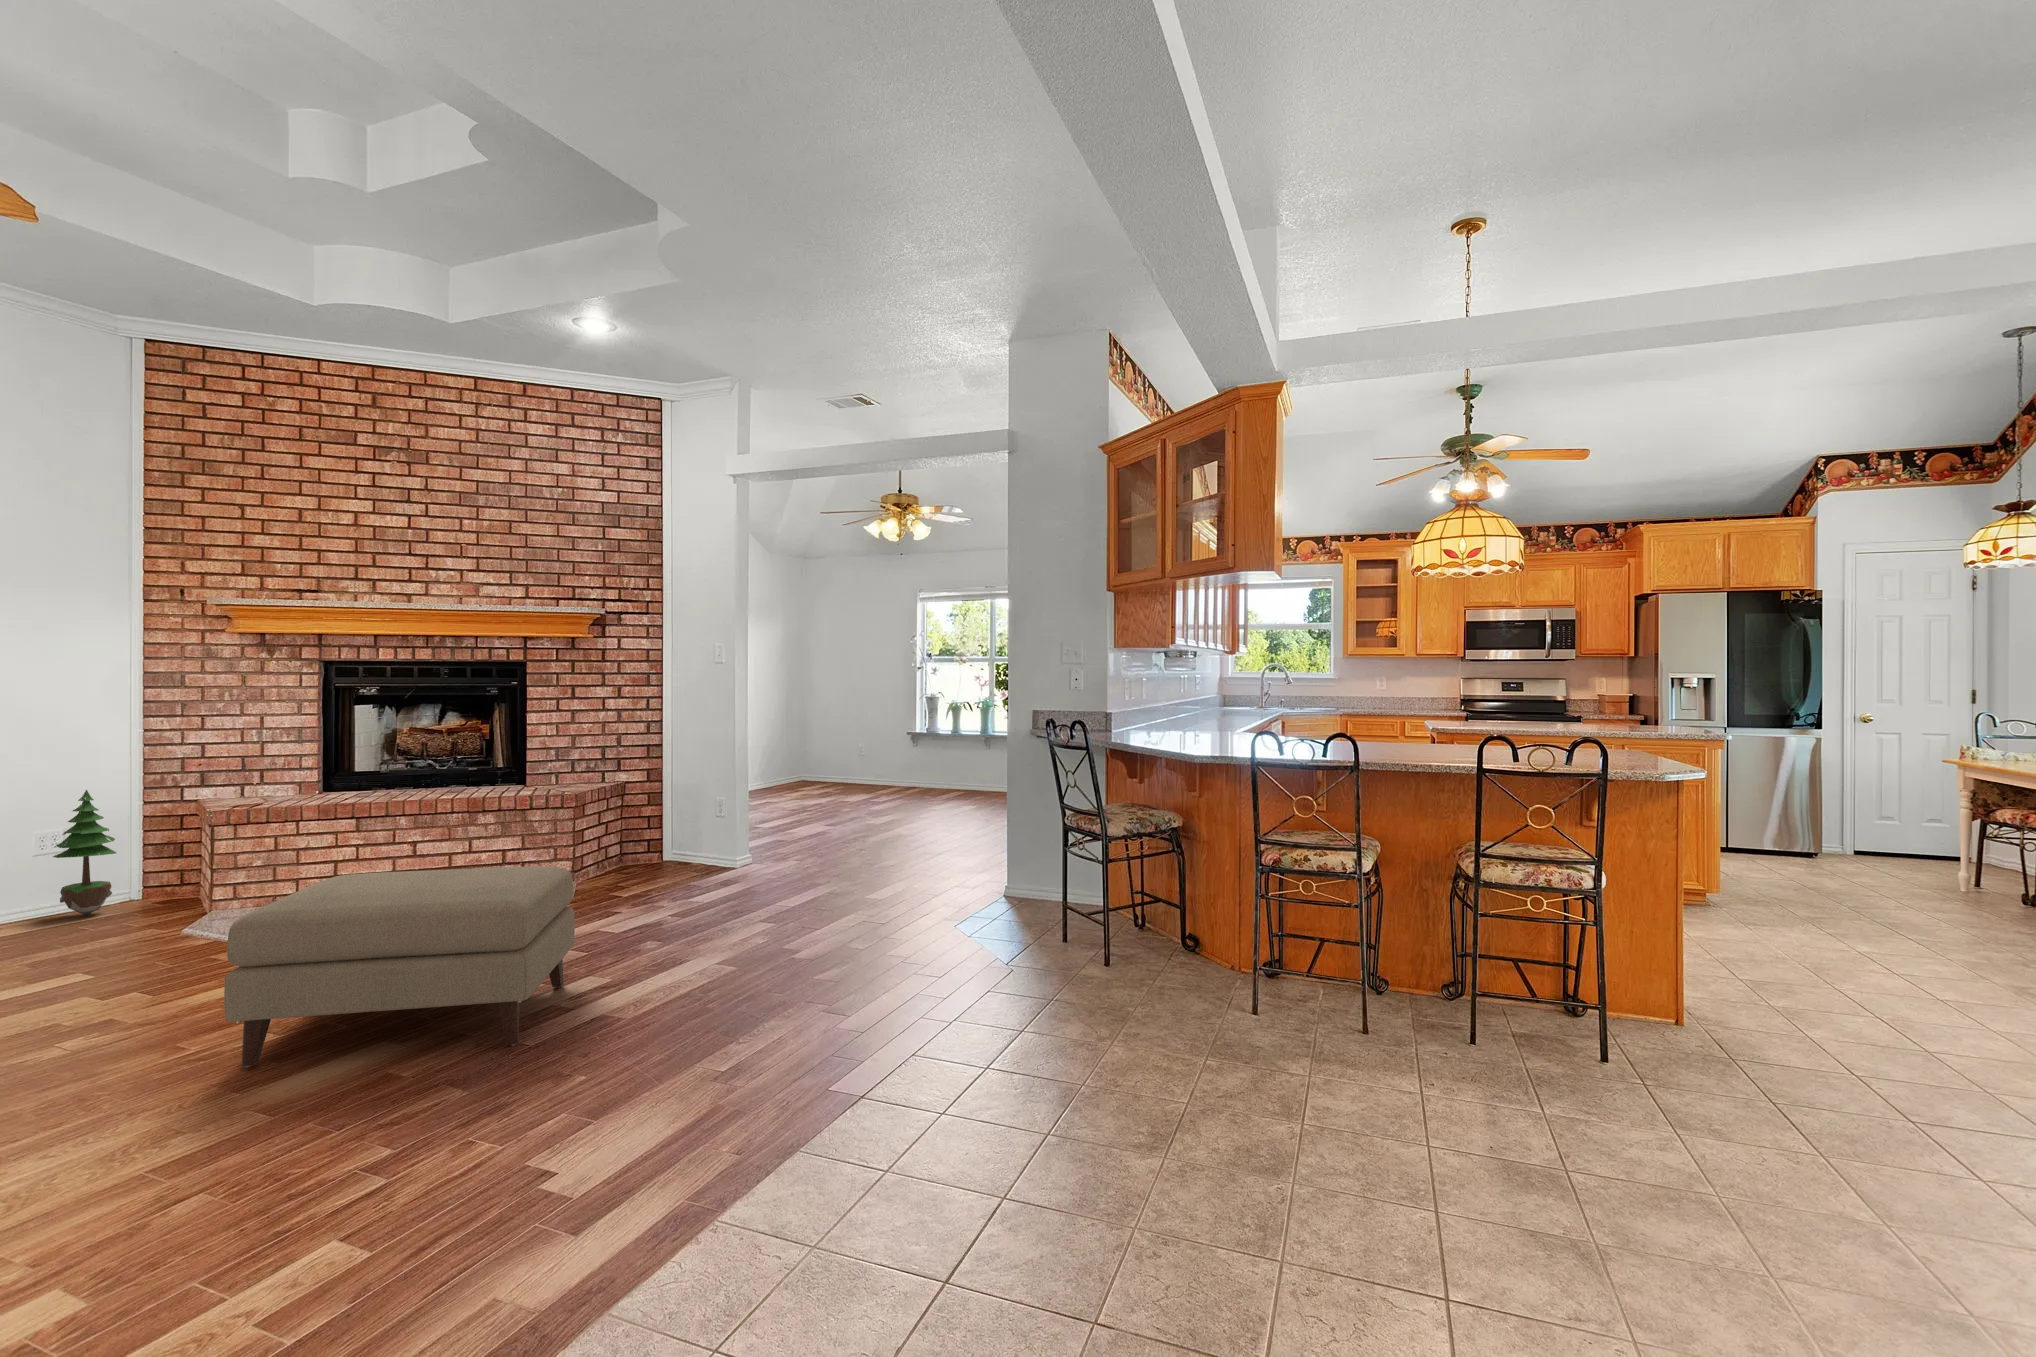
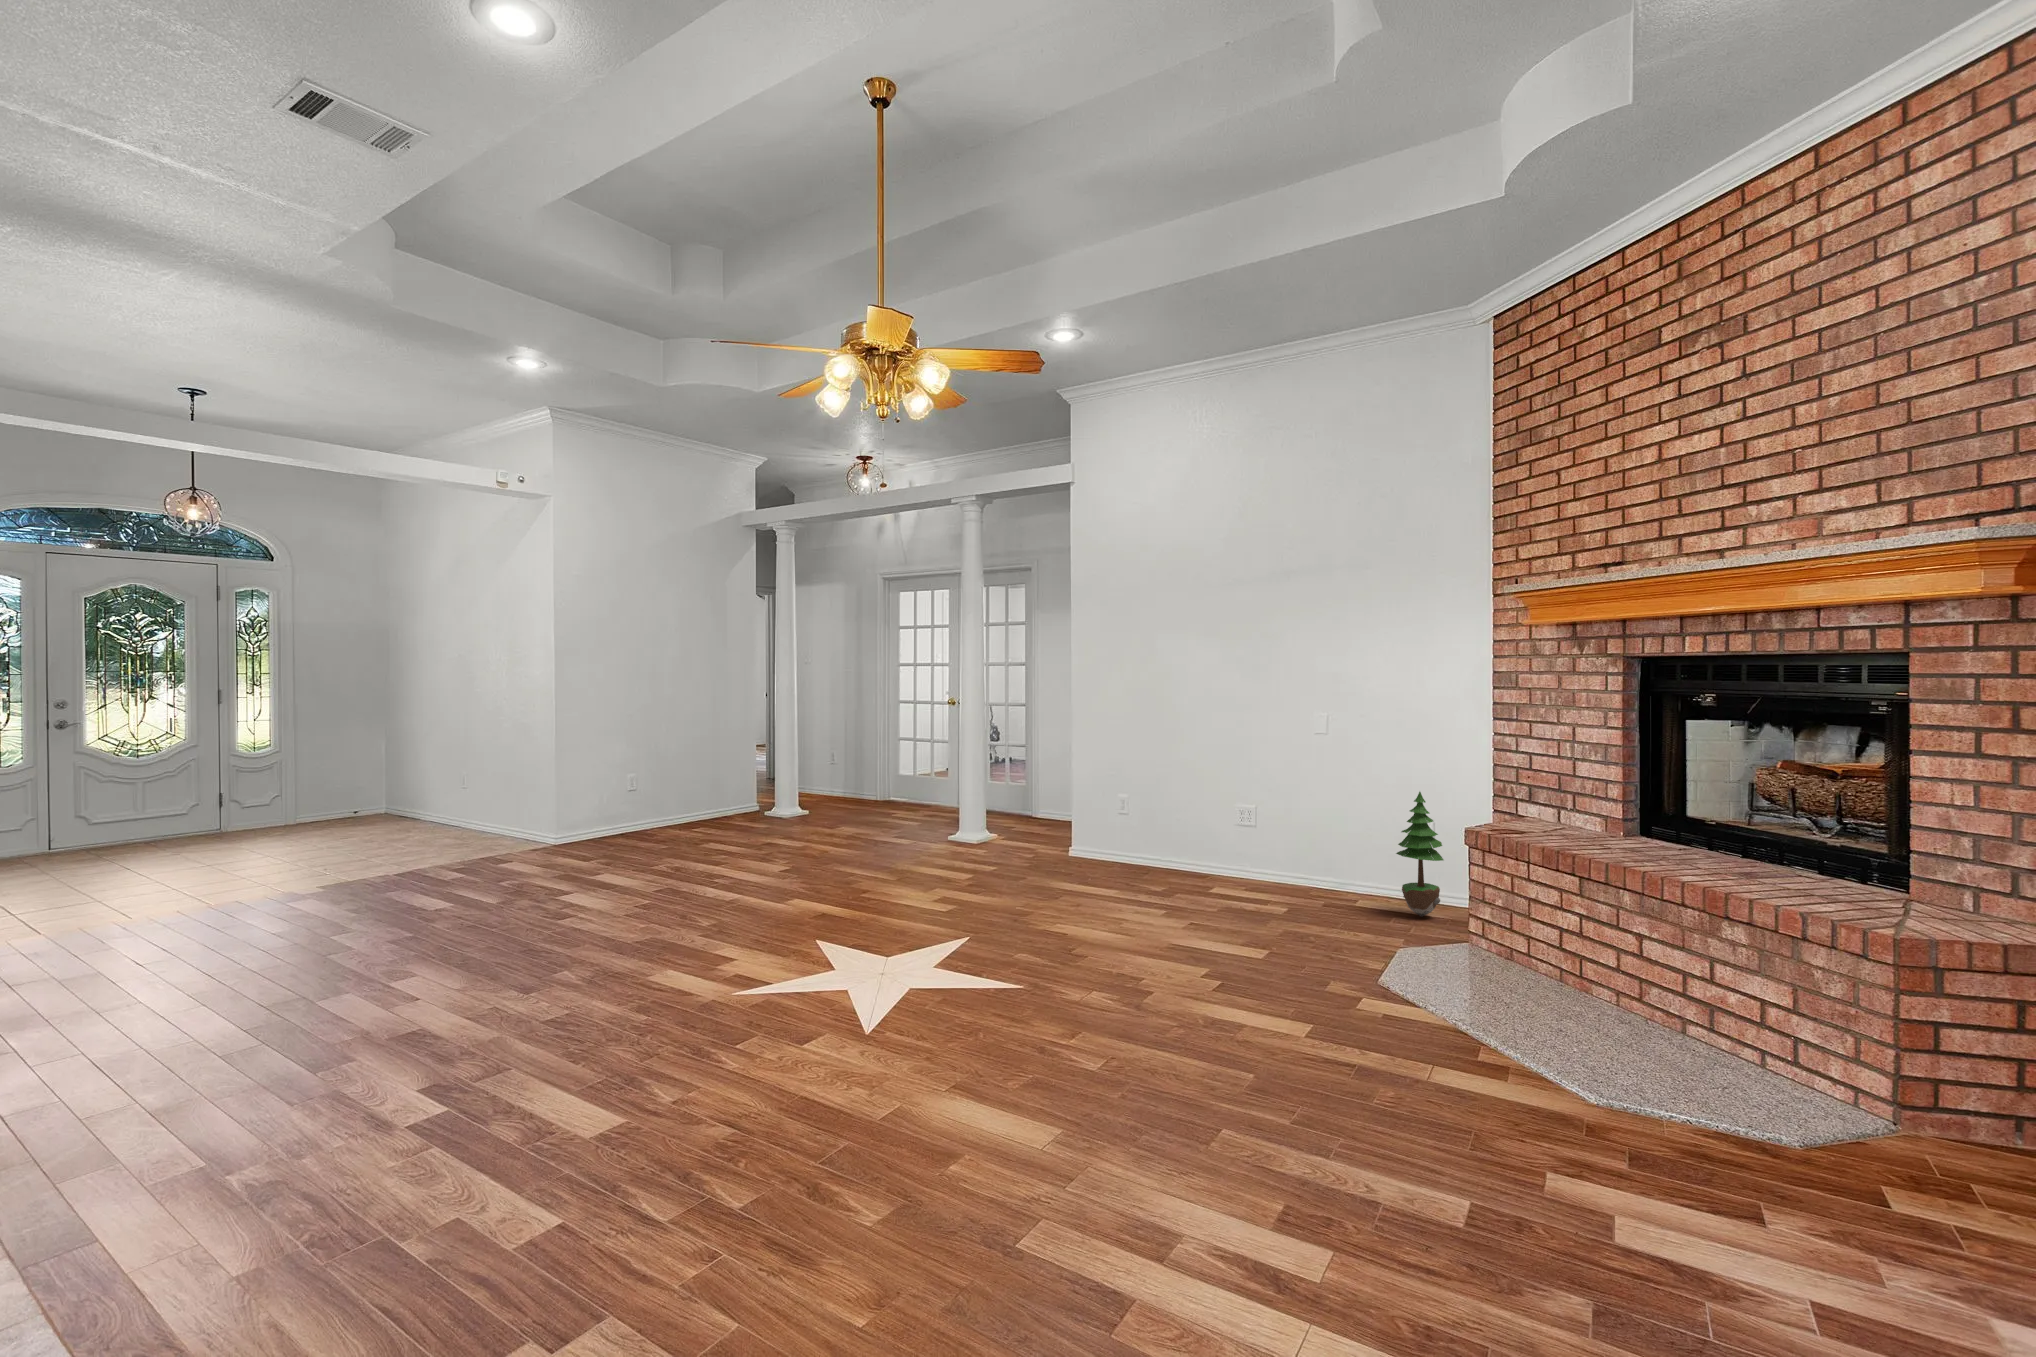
ottoman: present [224,866,575,1067] -> none [997,936,1308,1263]

